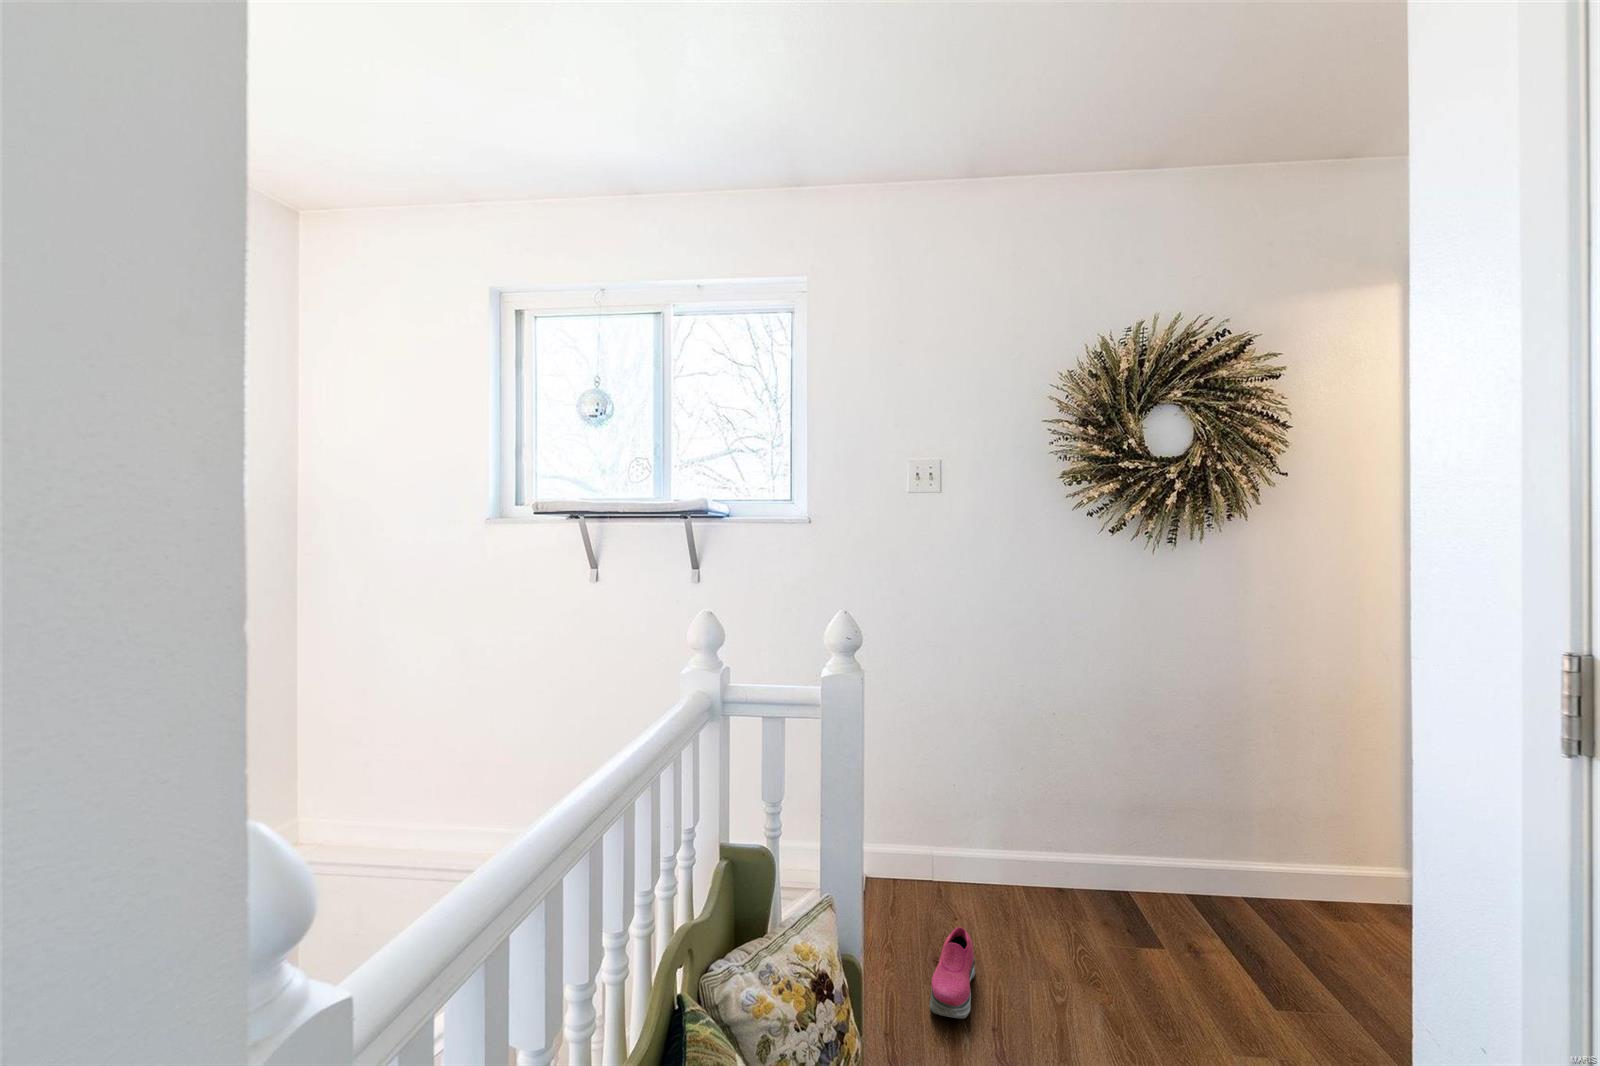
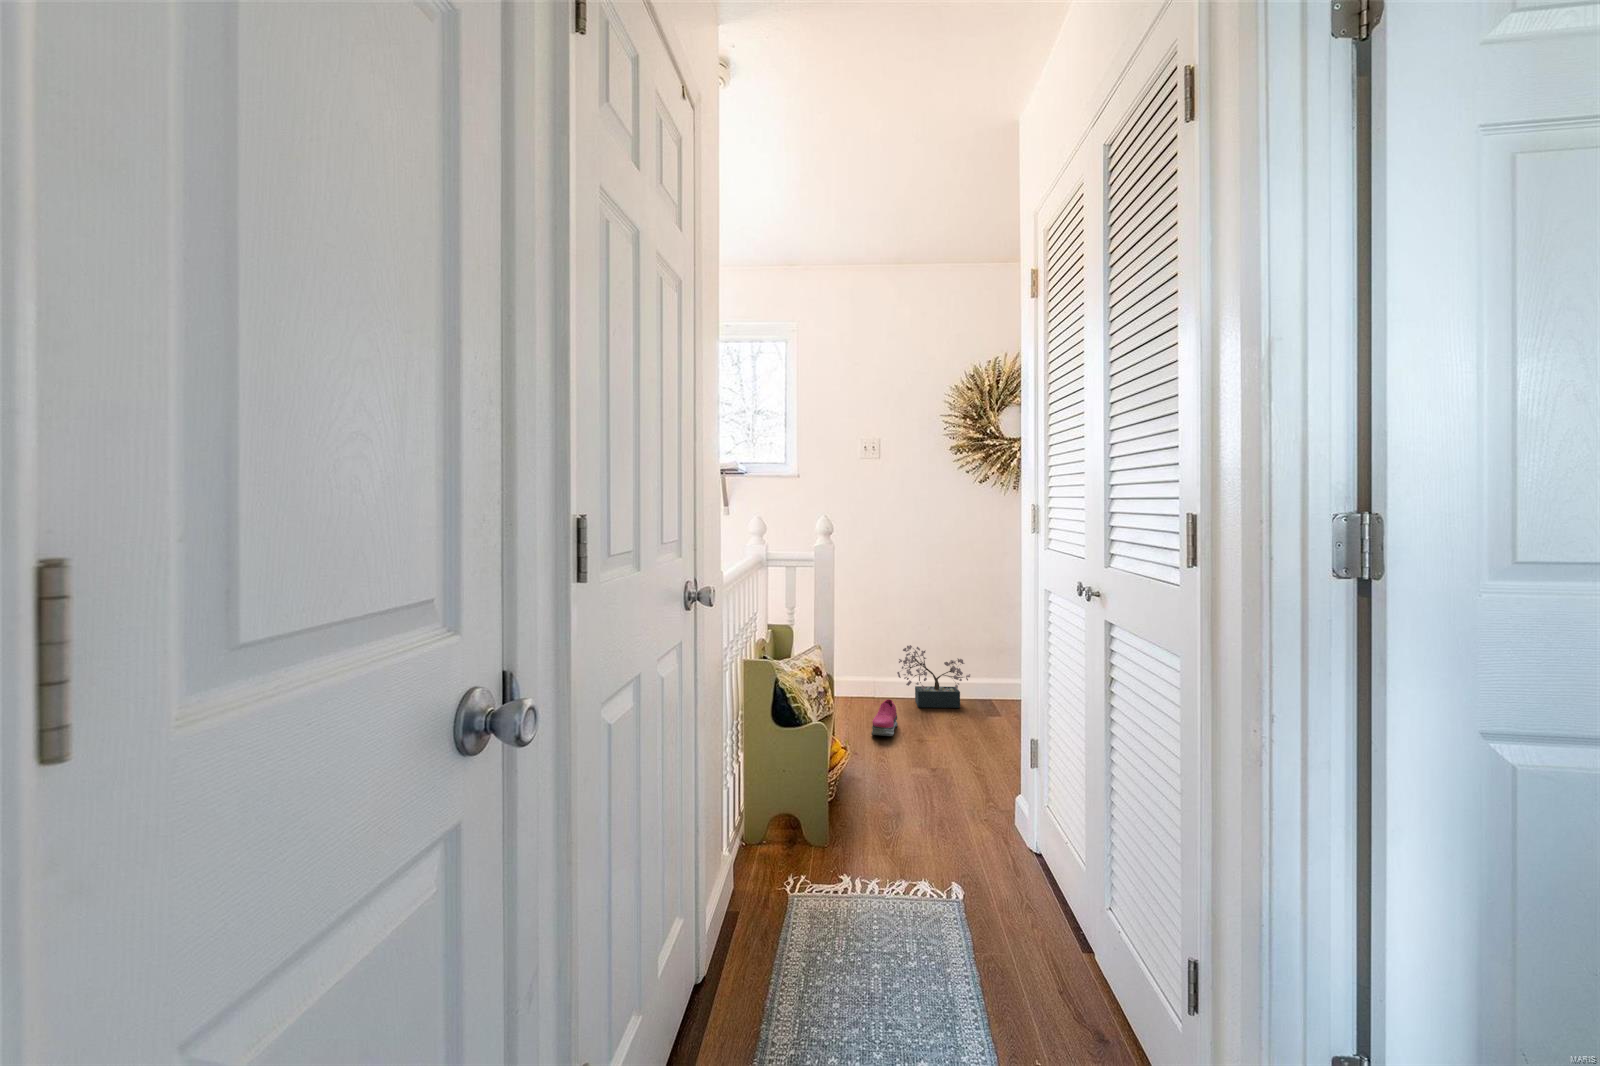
decorative plant: none [971,800,1096,916] -> present [897,645,970,708]

